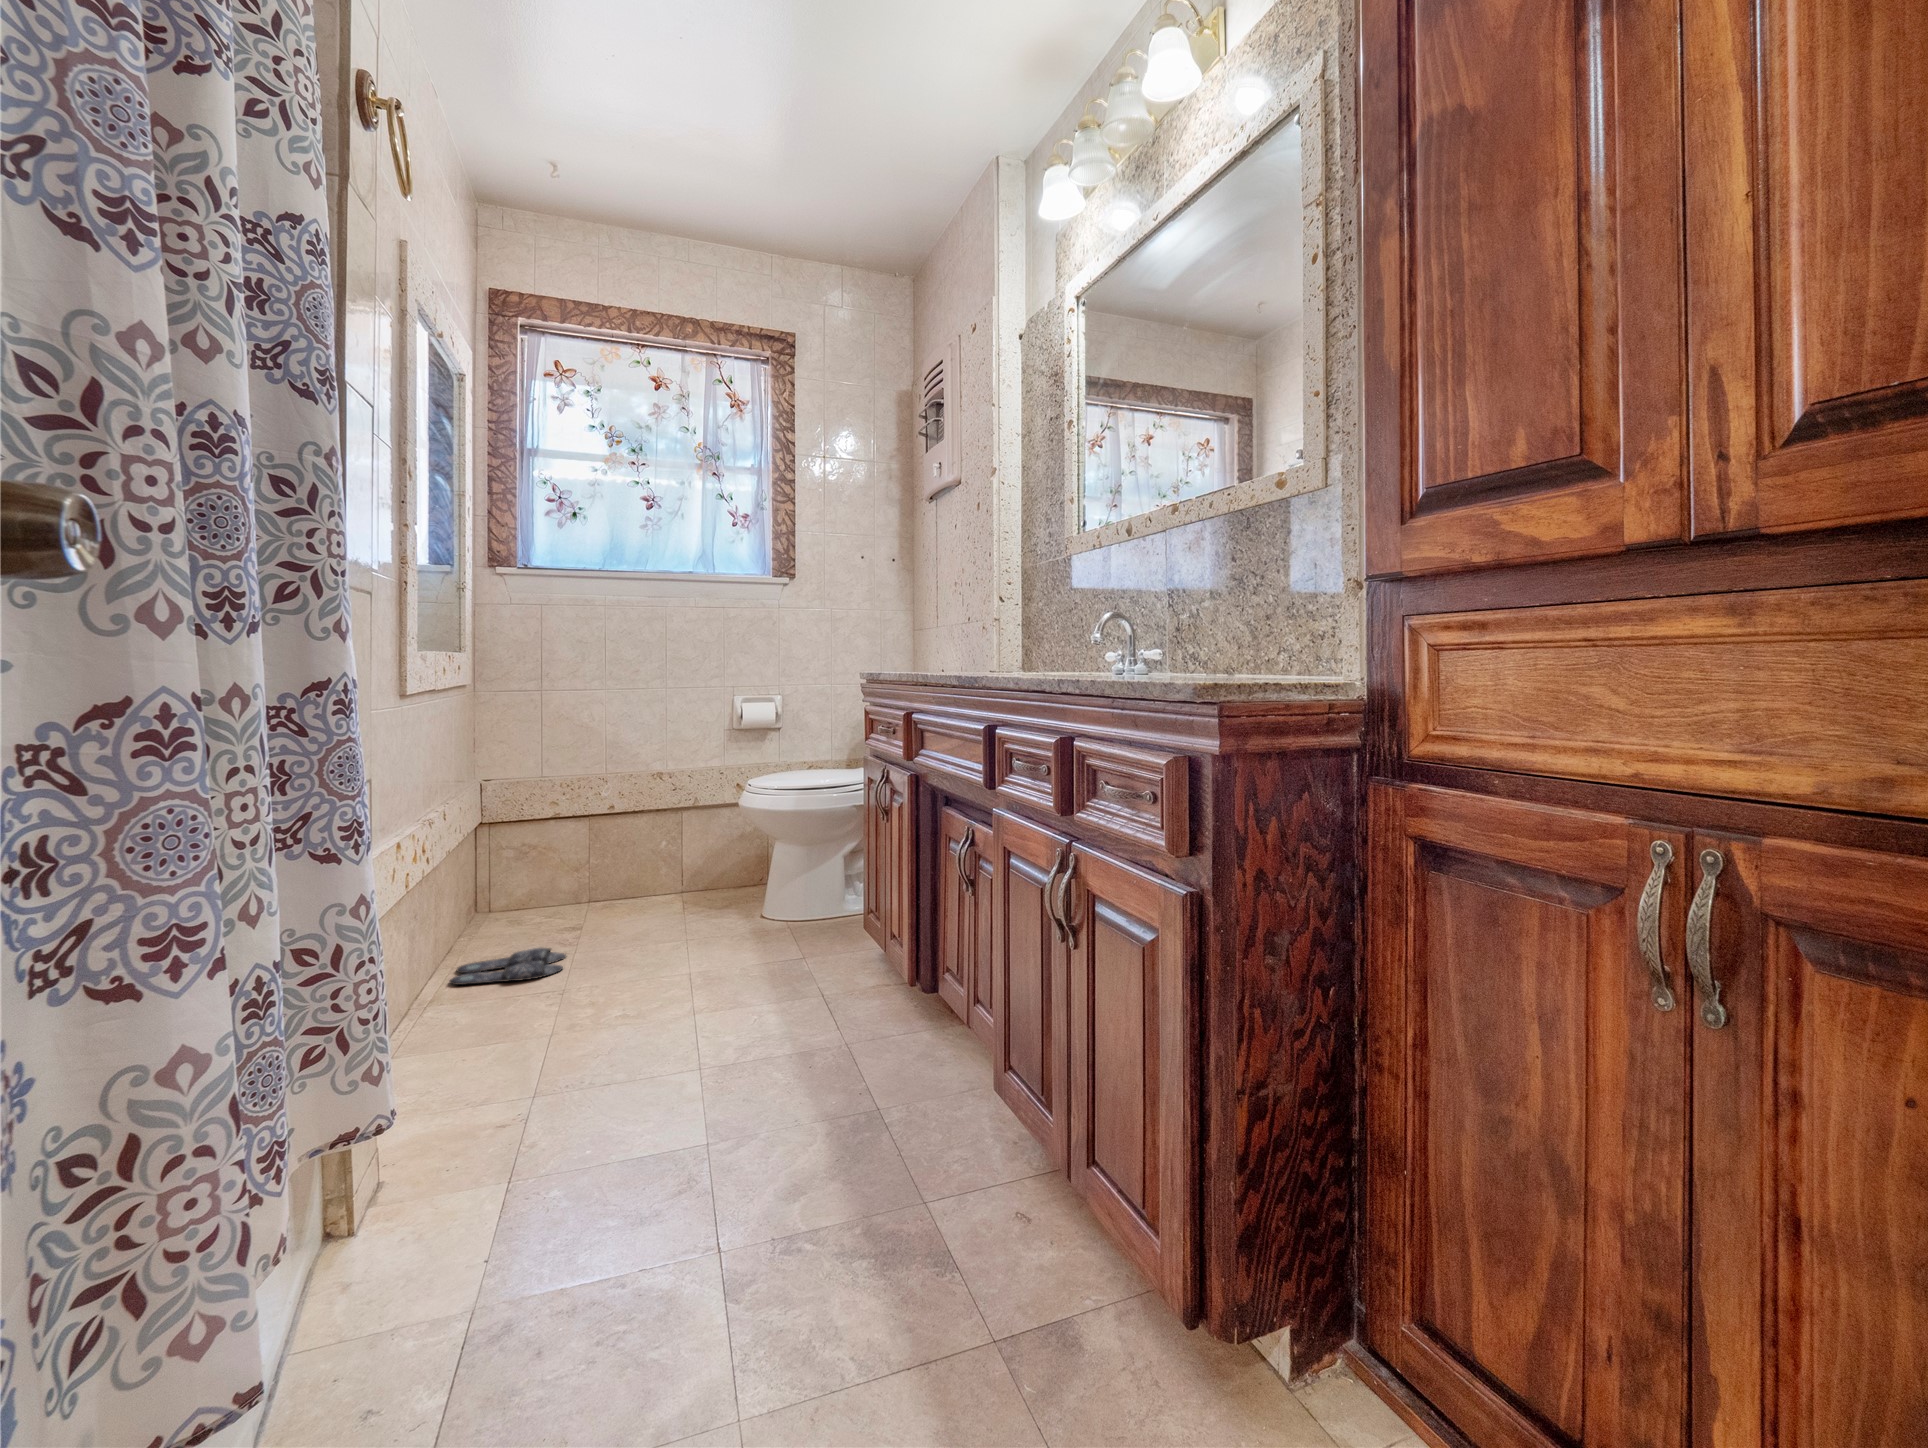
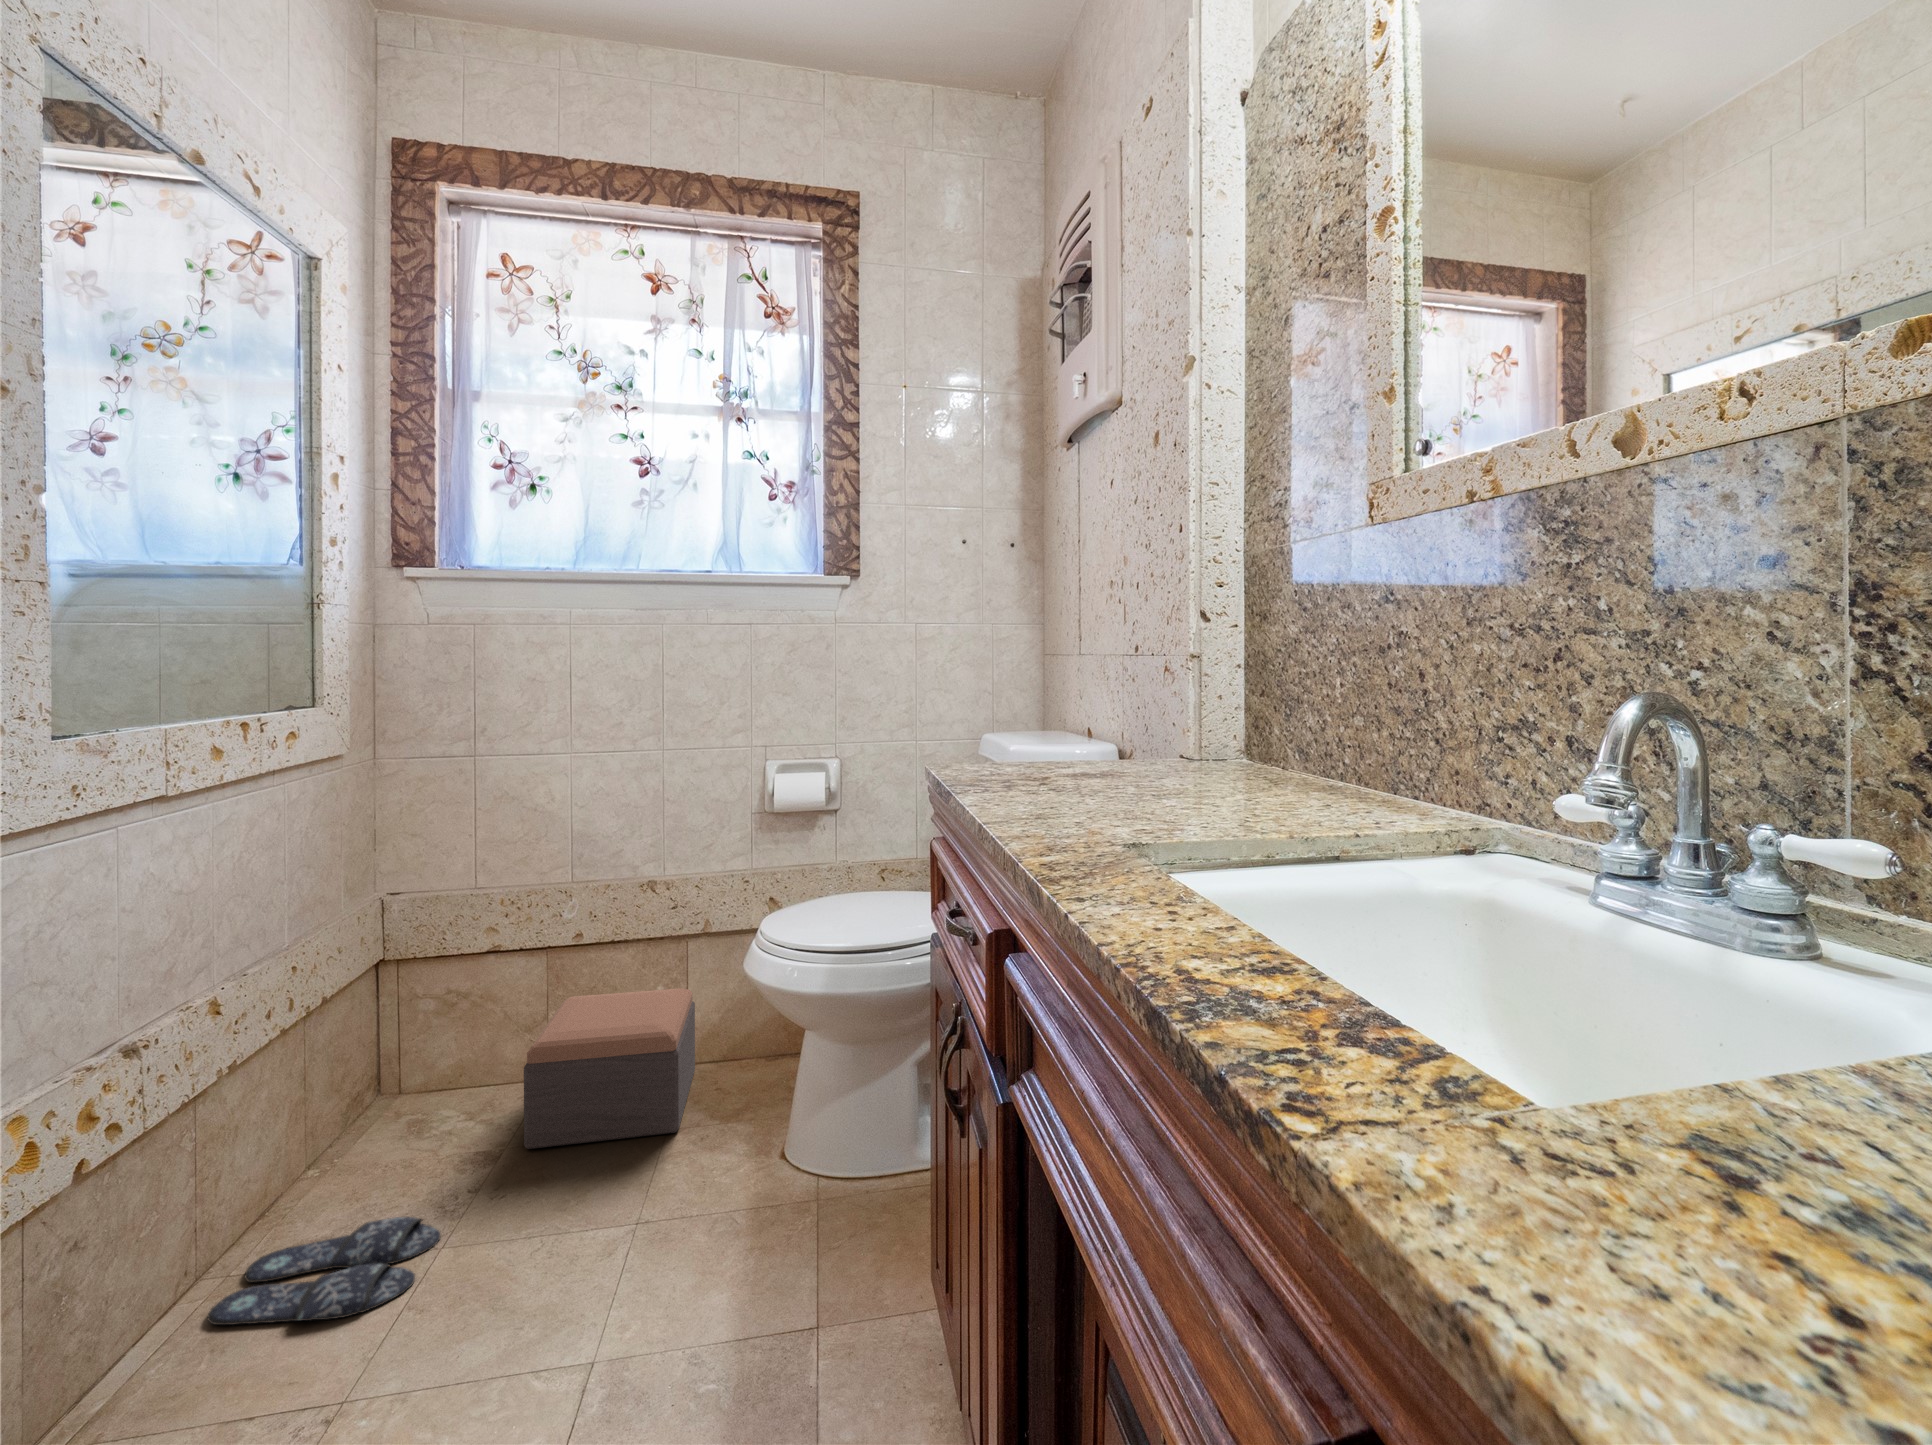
footstool: none [595,841,691,927] -> present [524,988,695,1149]

